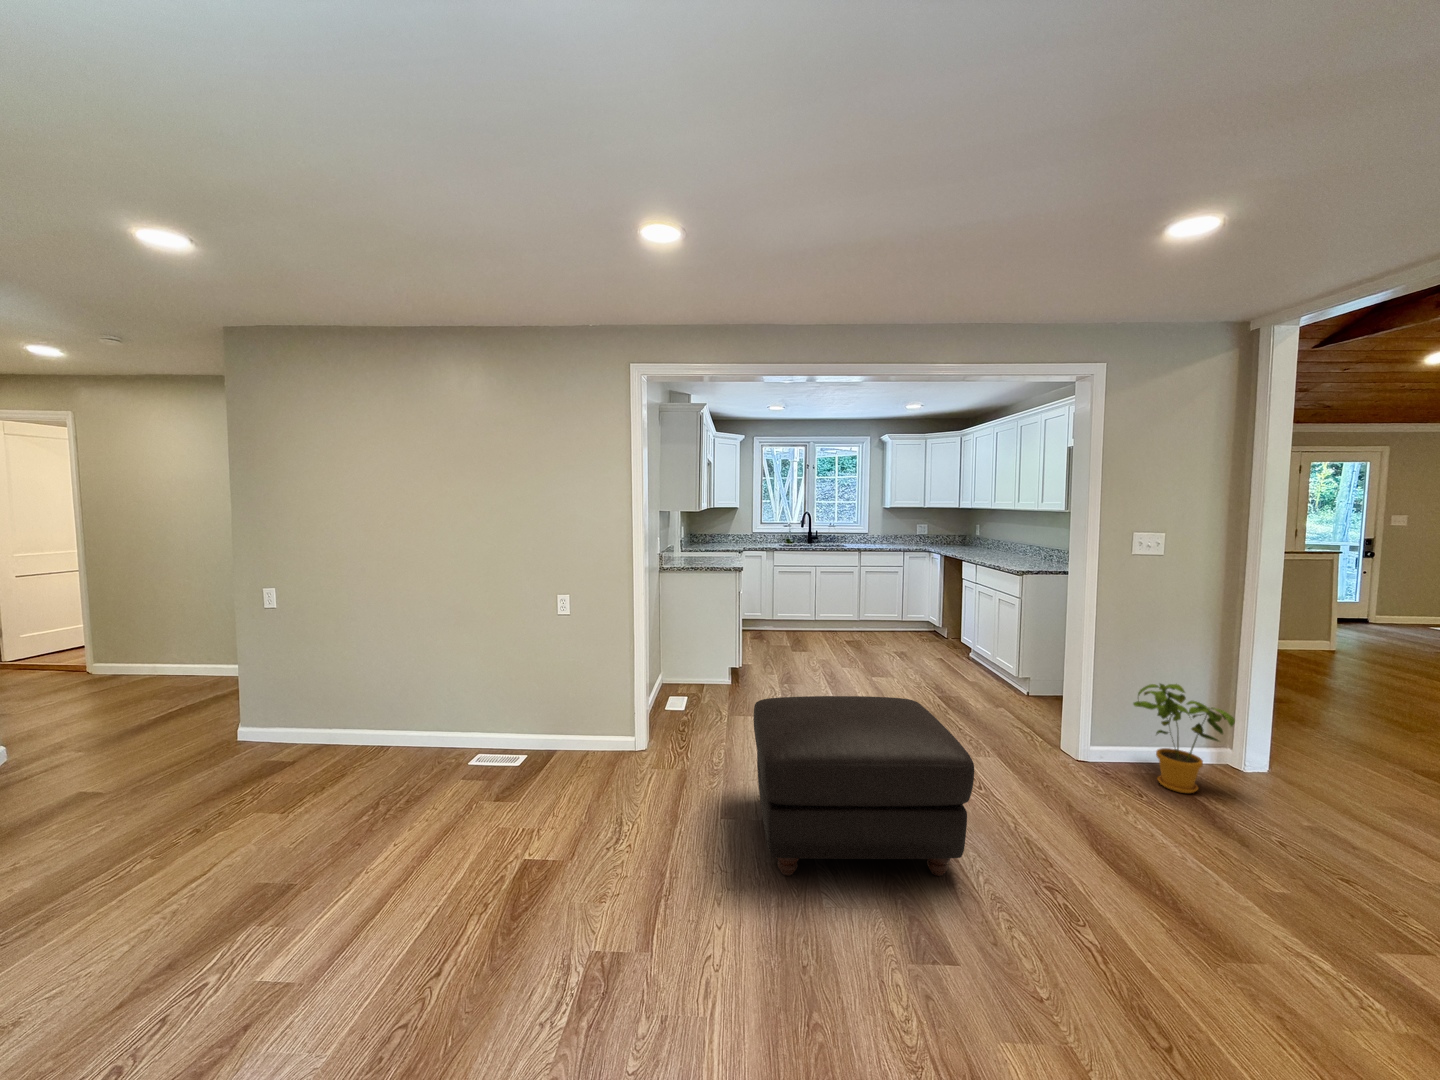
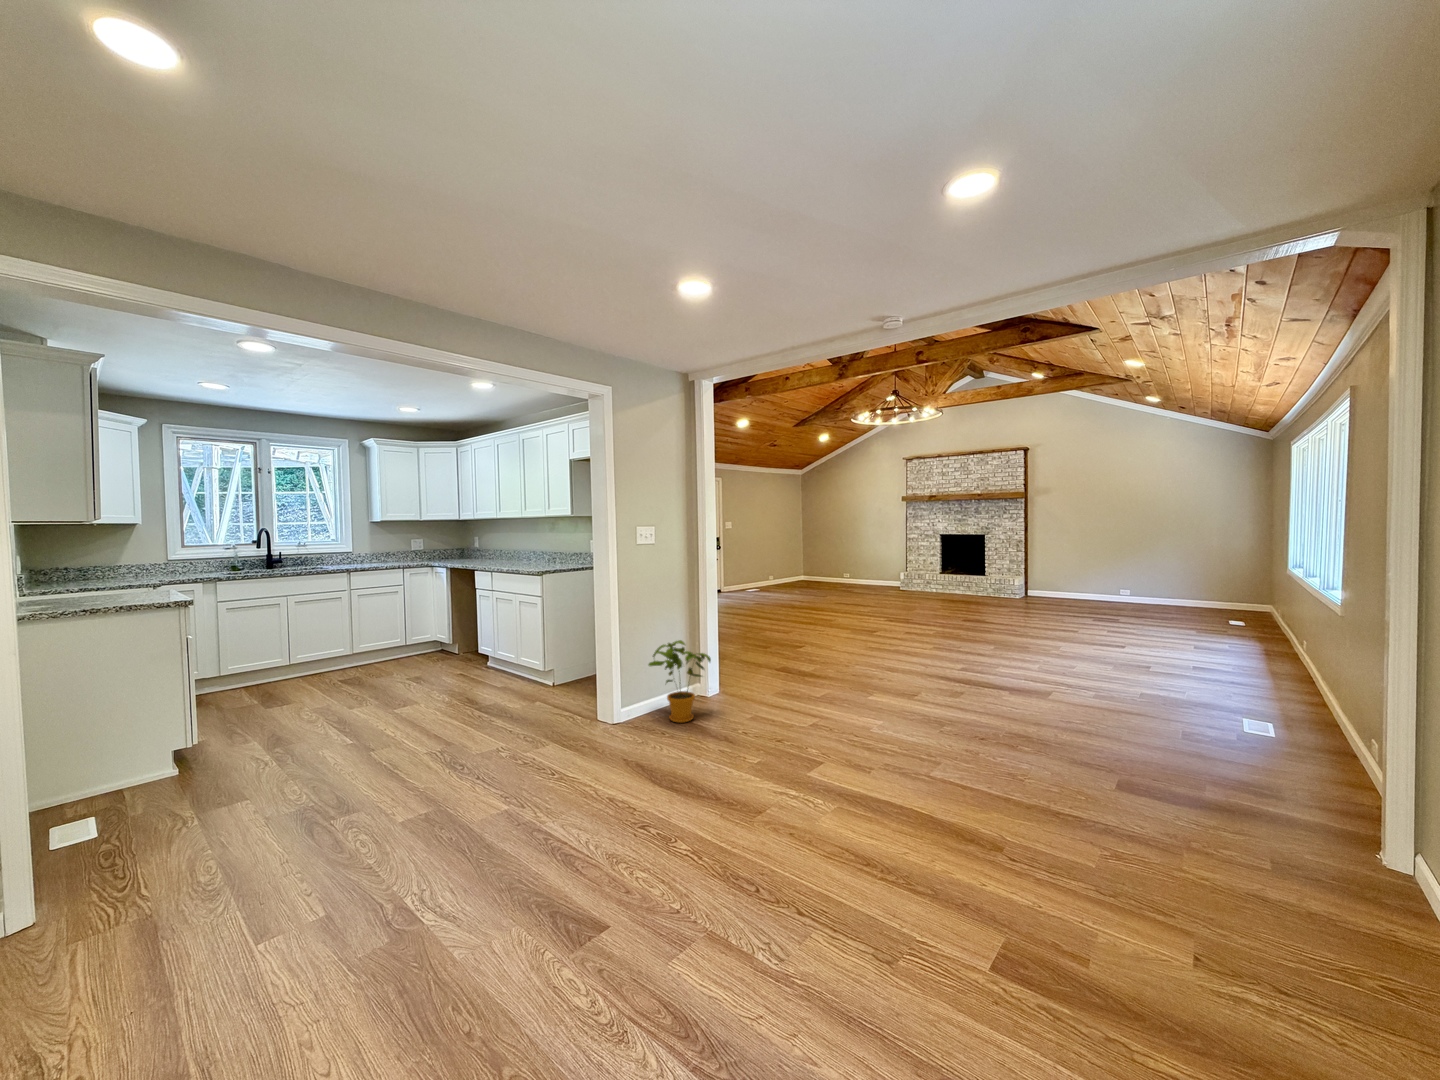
ottoman: present [754,696,974,876] -> none [295,705,585,958]

